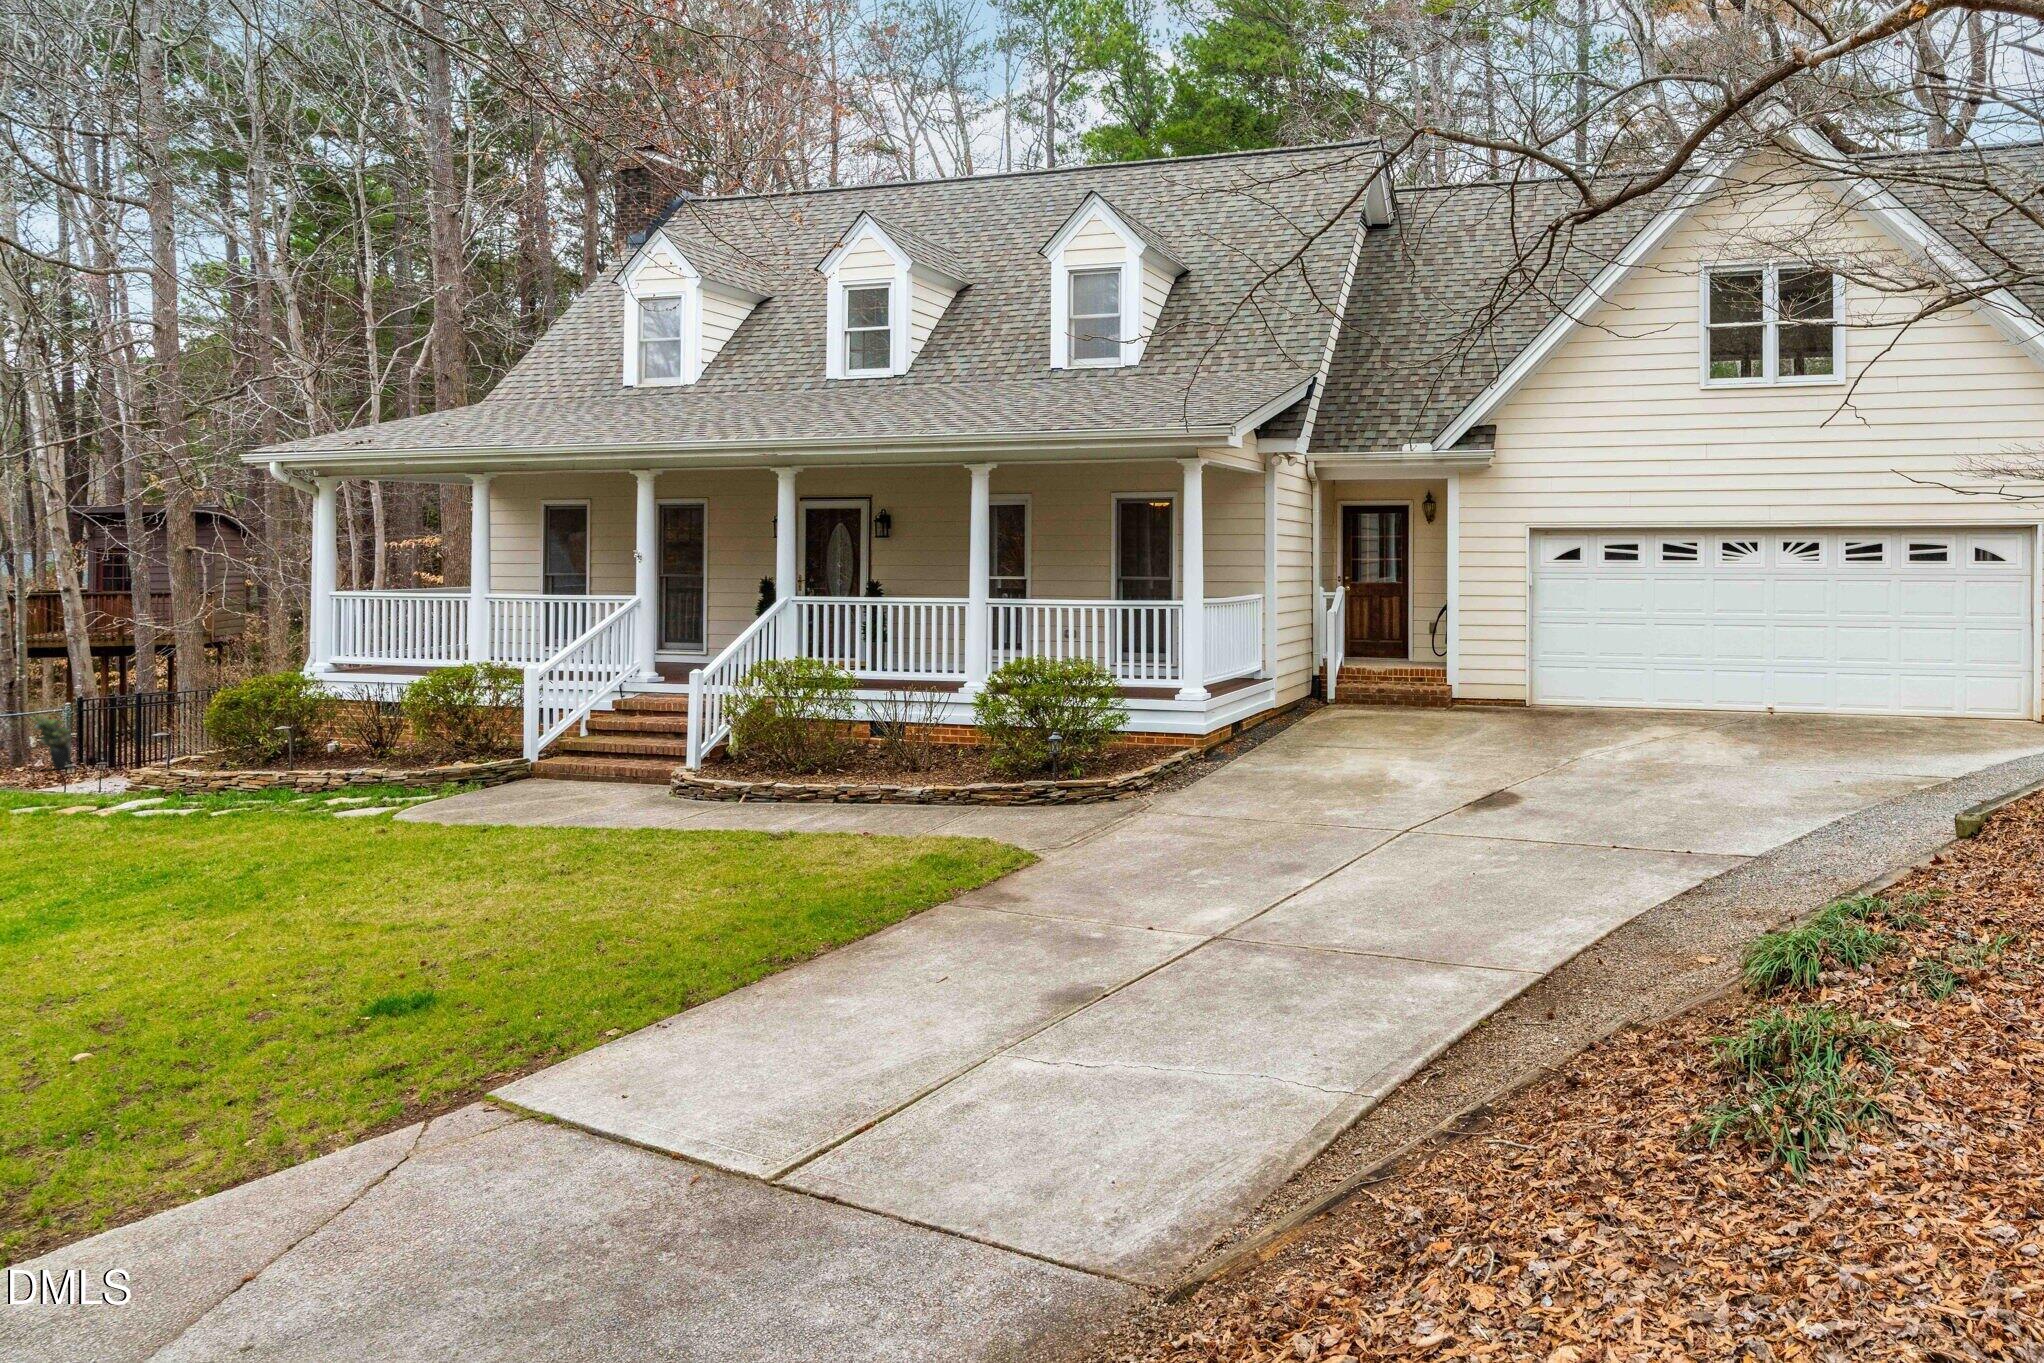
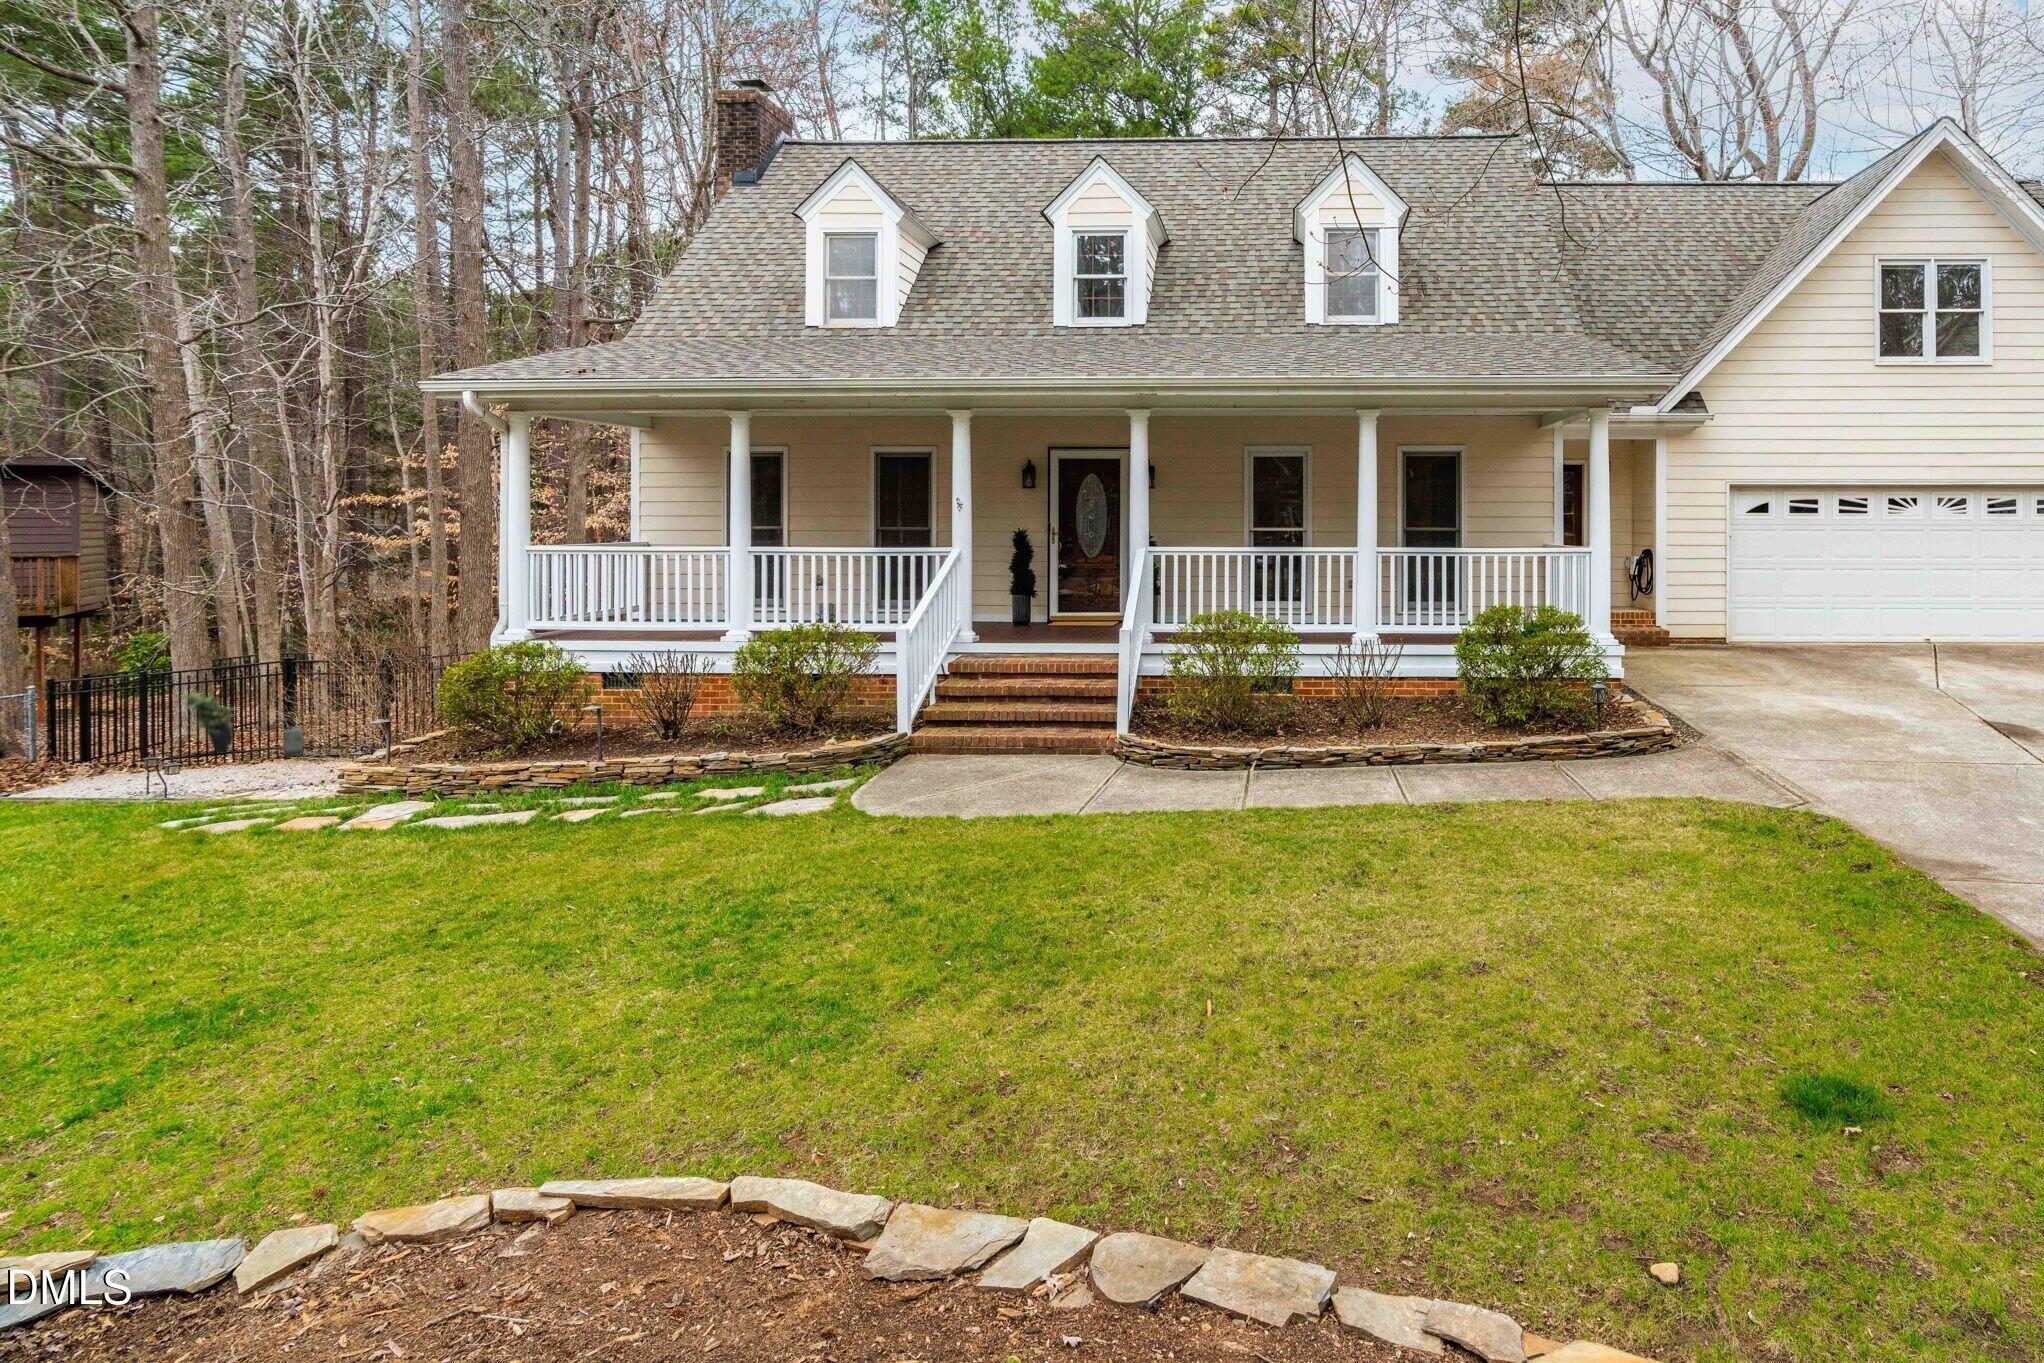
watering can: none [88,739,125,773] -> present [275,722,308,757]

